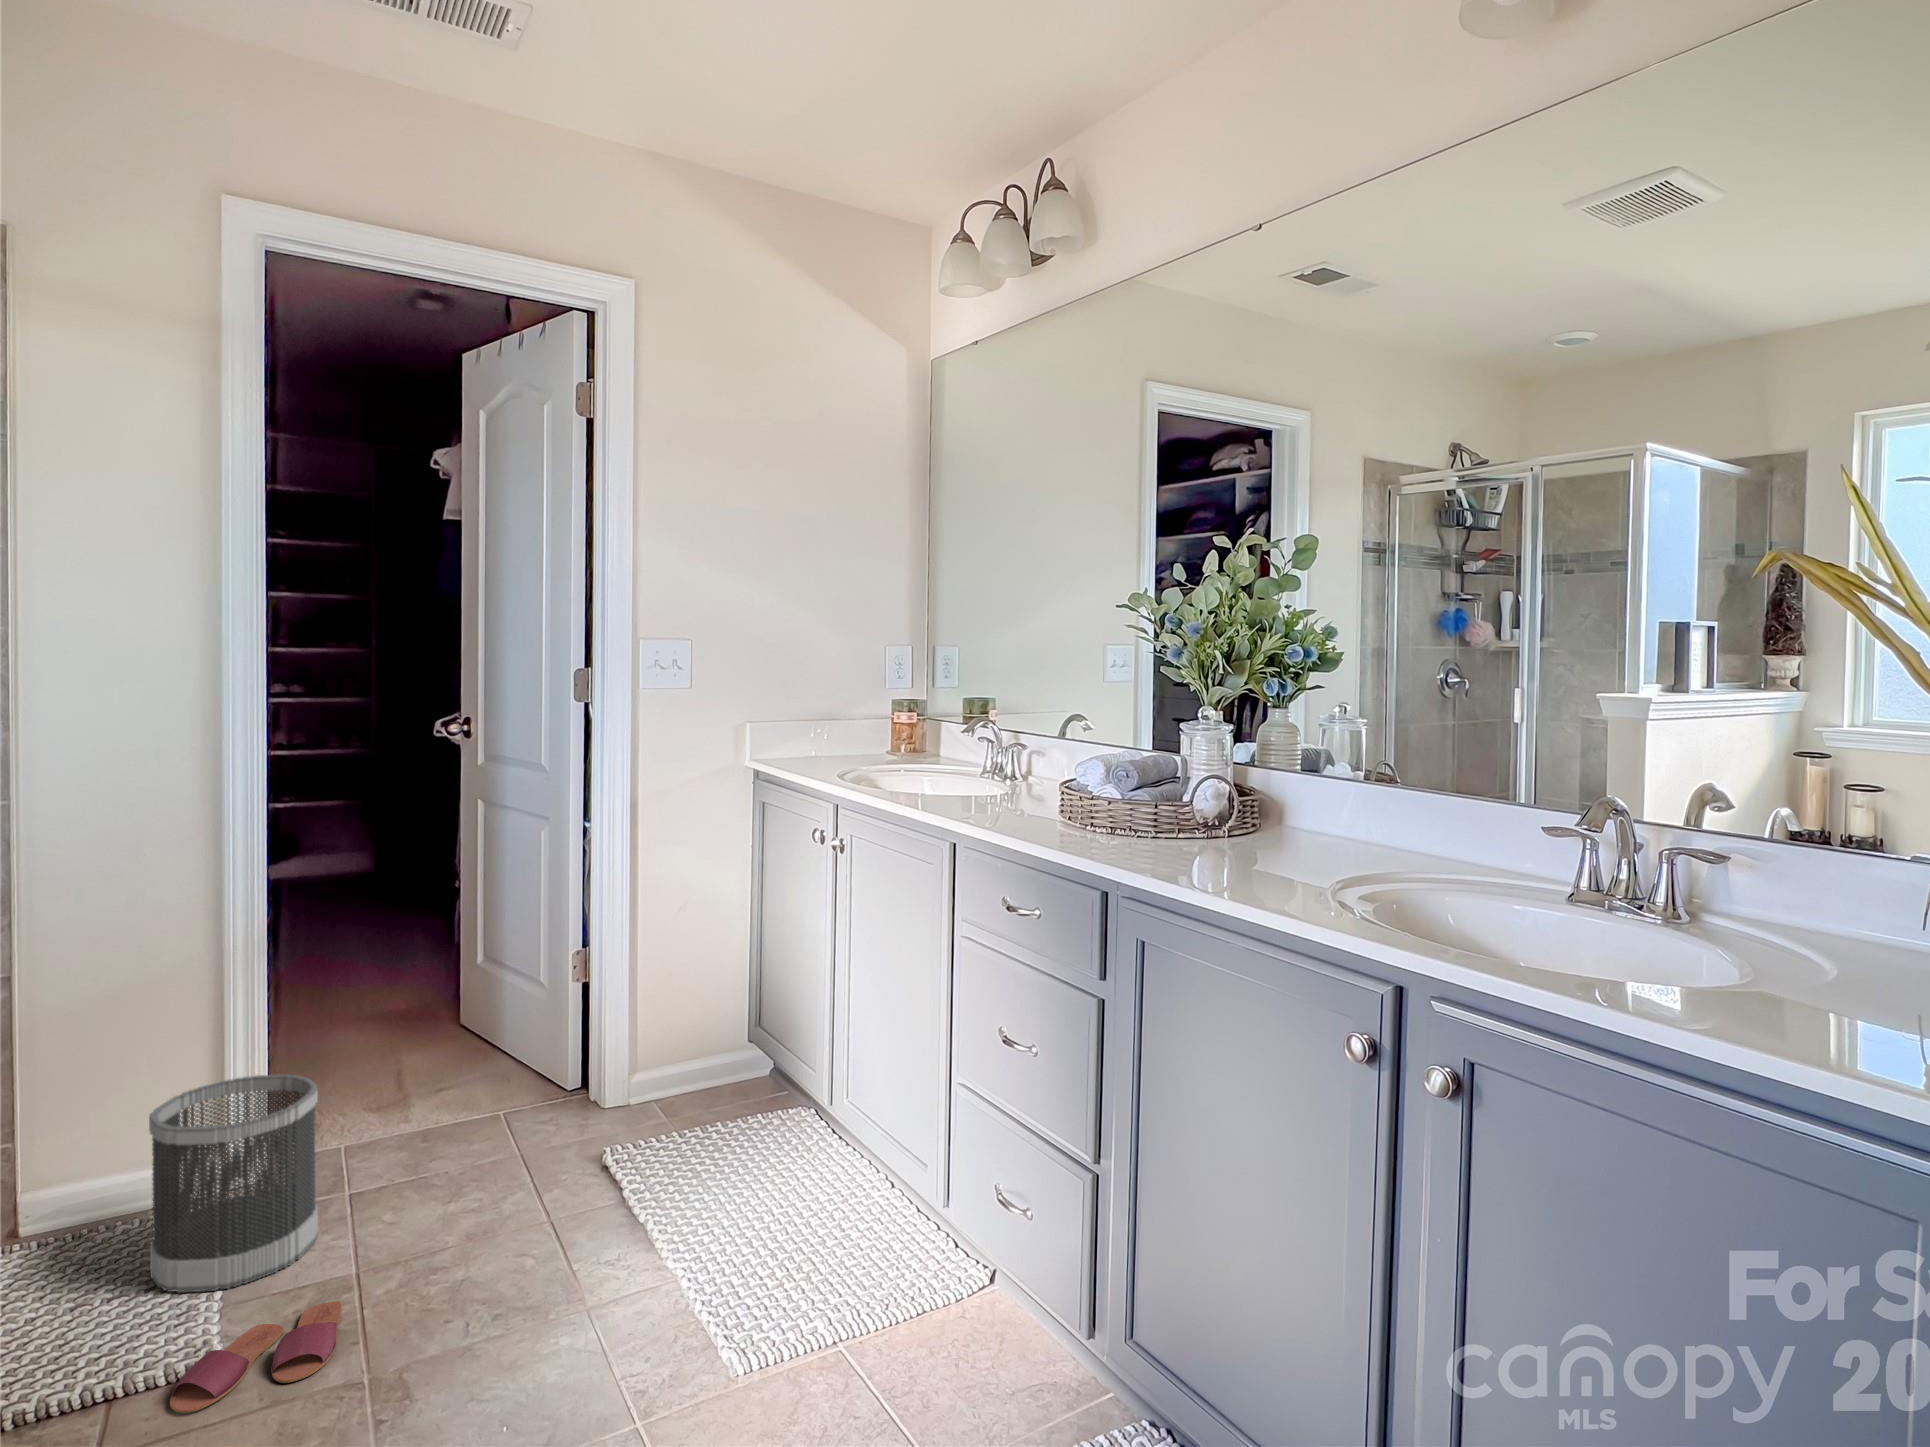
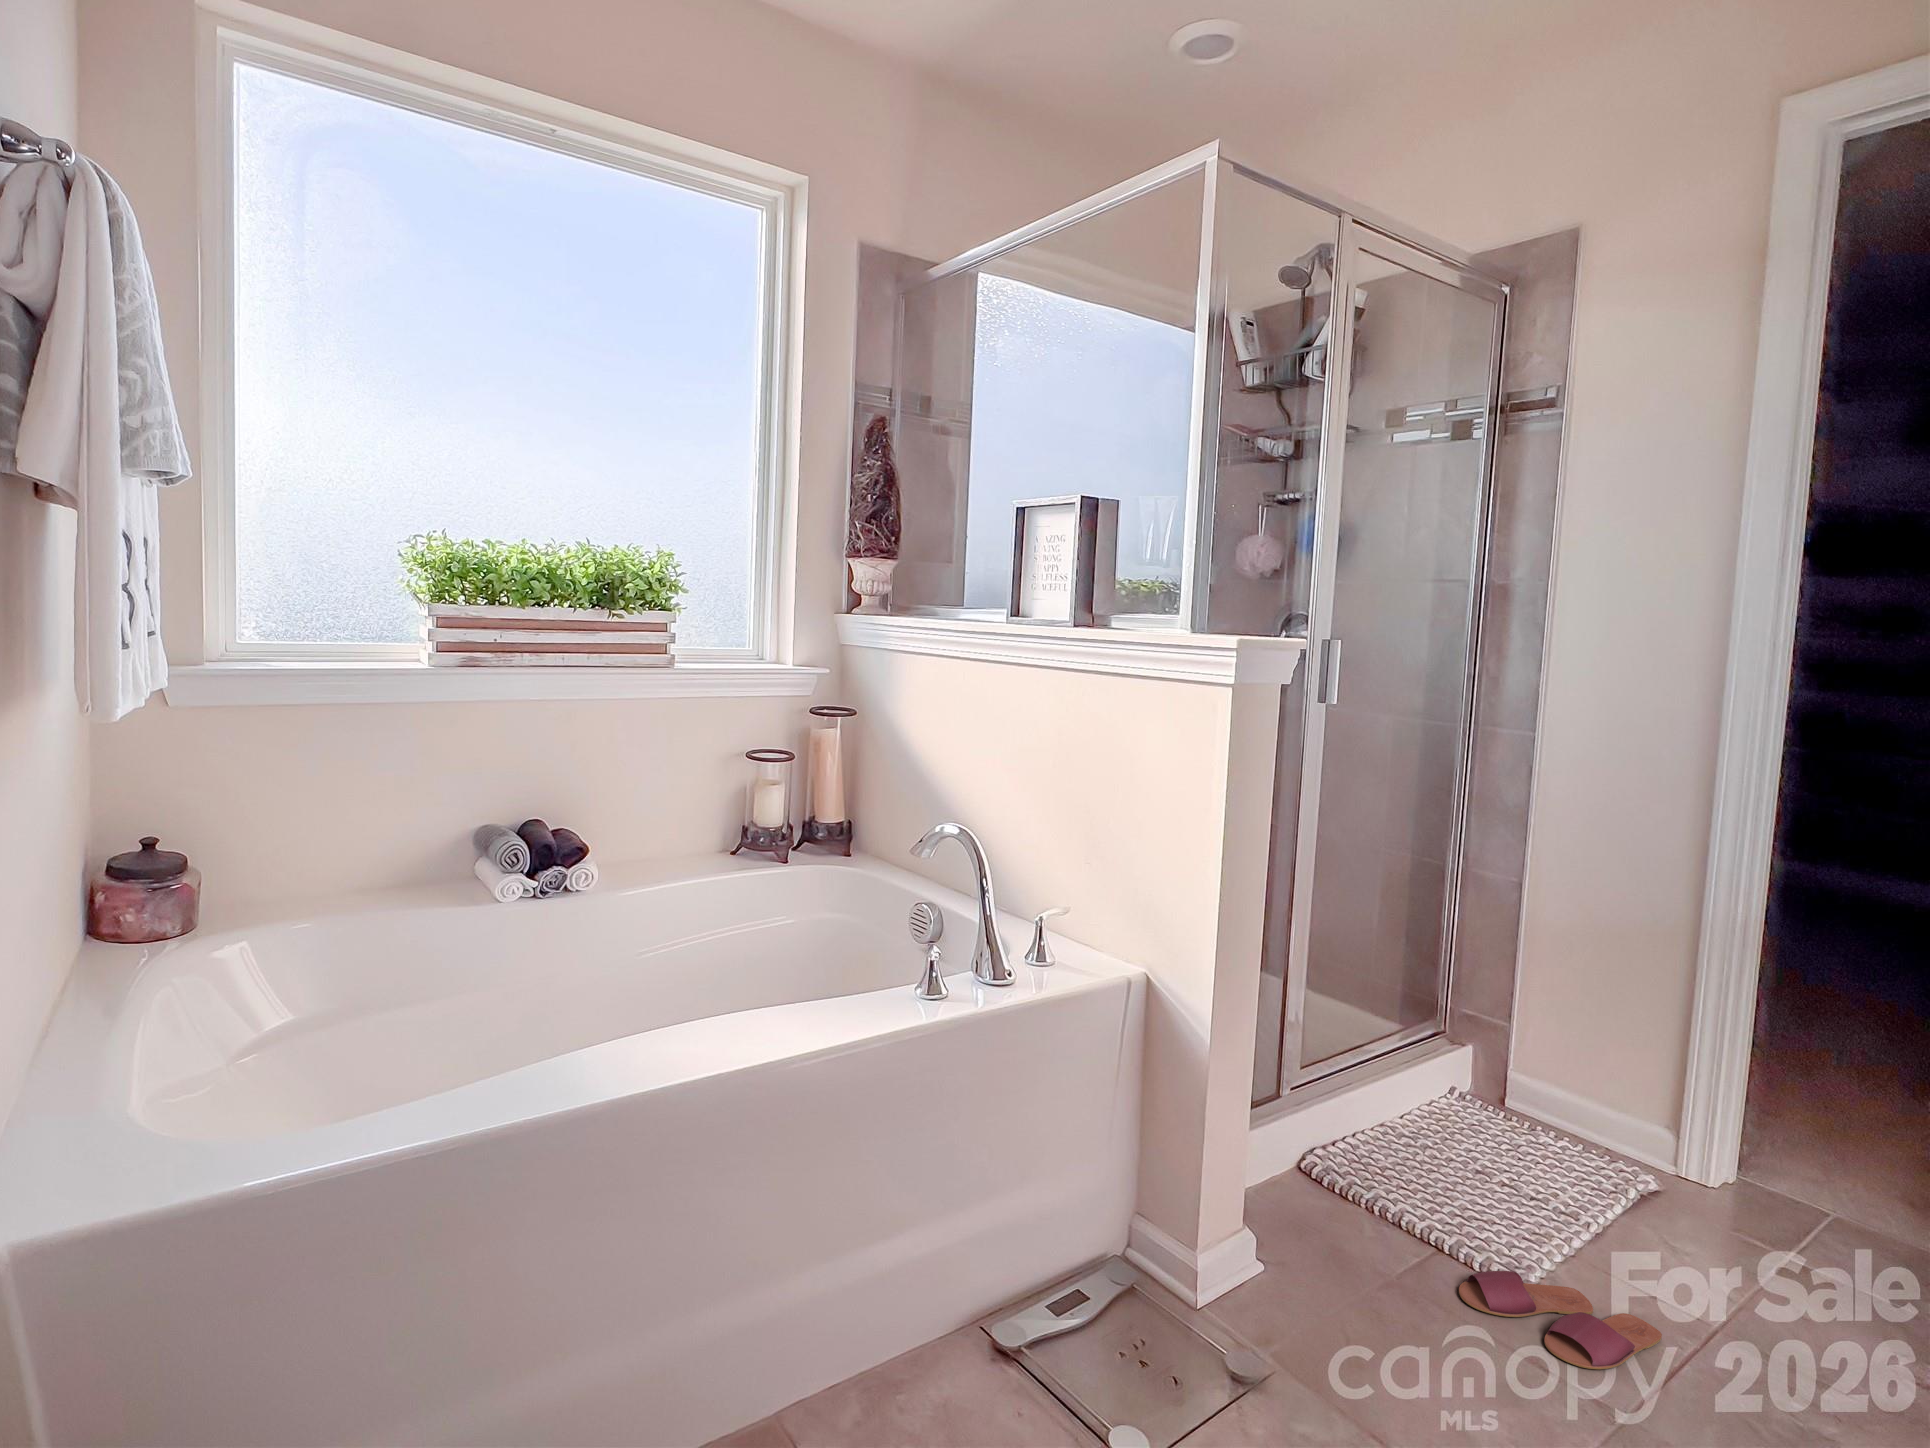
wastebasket: present [149,1075,318,1293] -> none [1543,1041,1737,1272]

